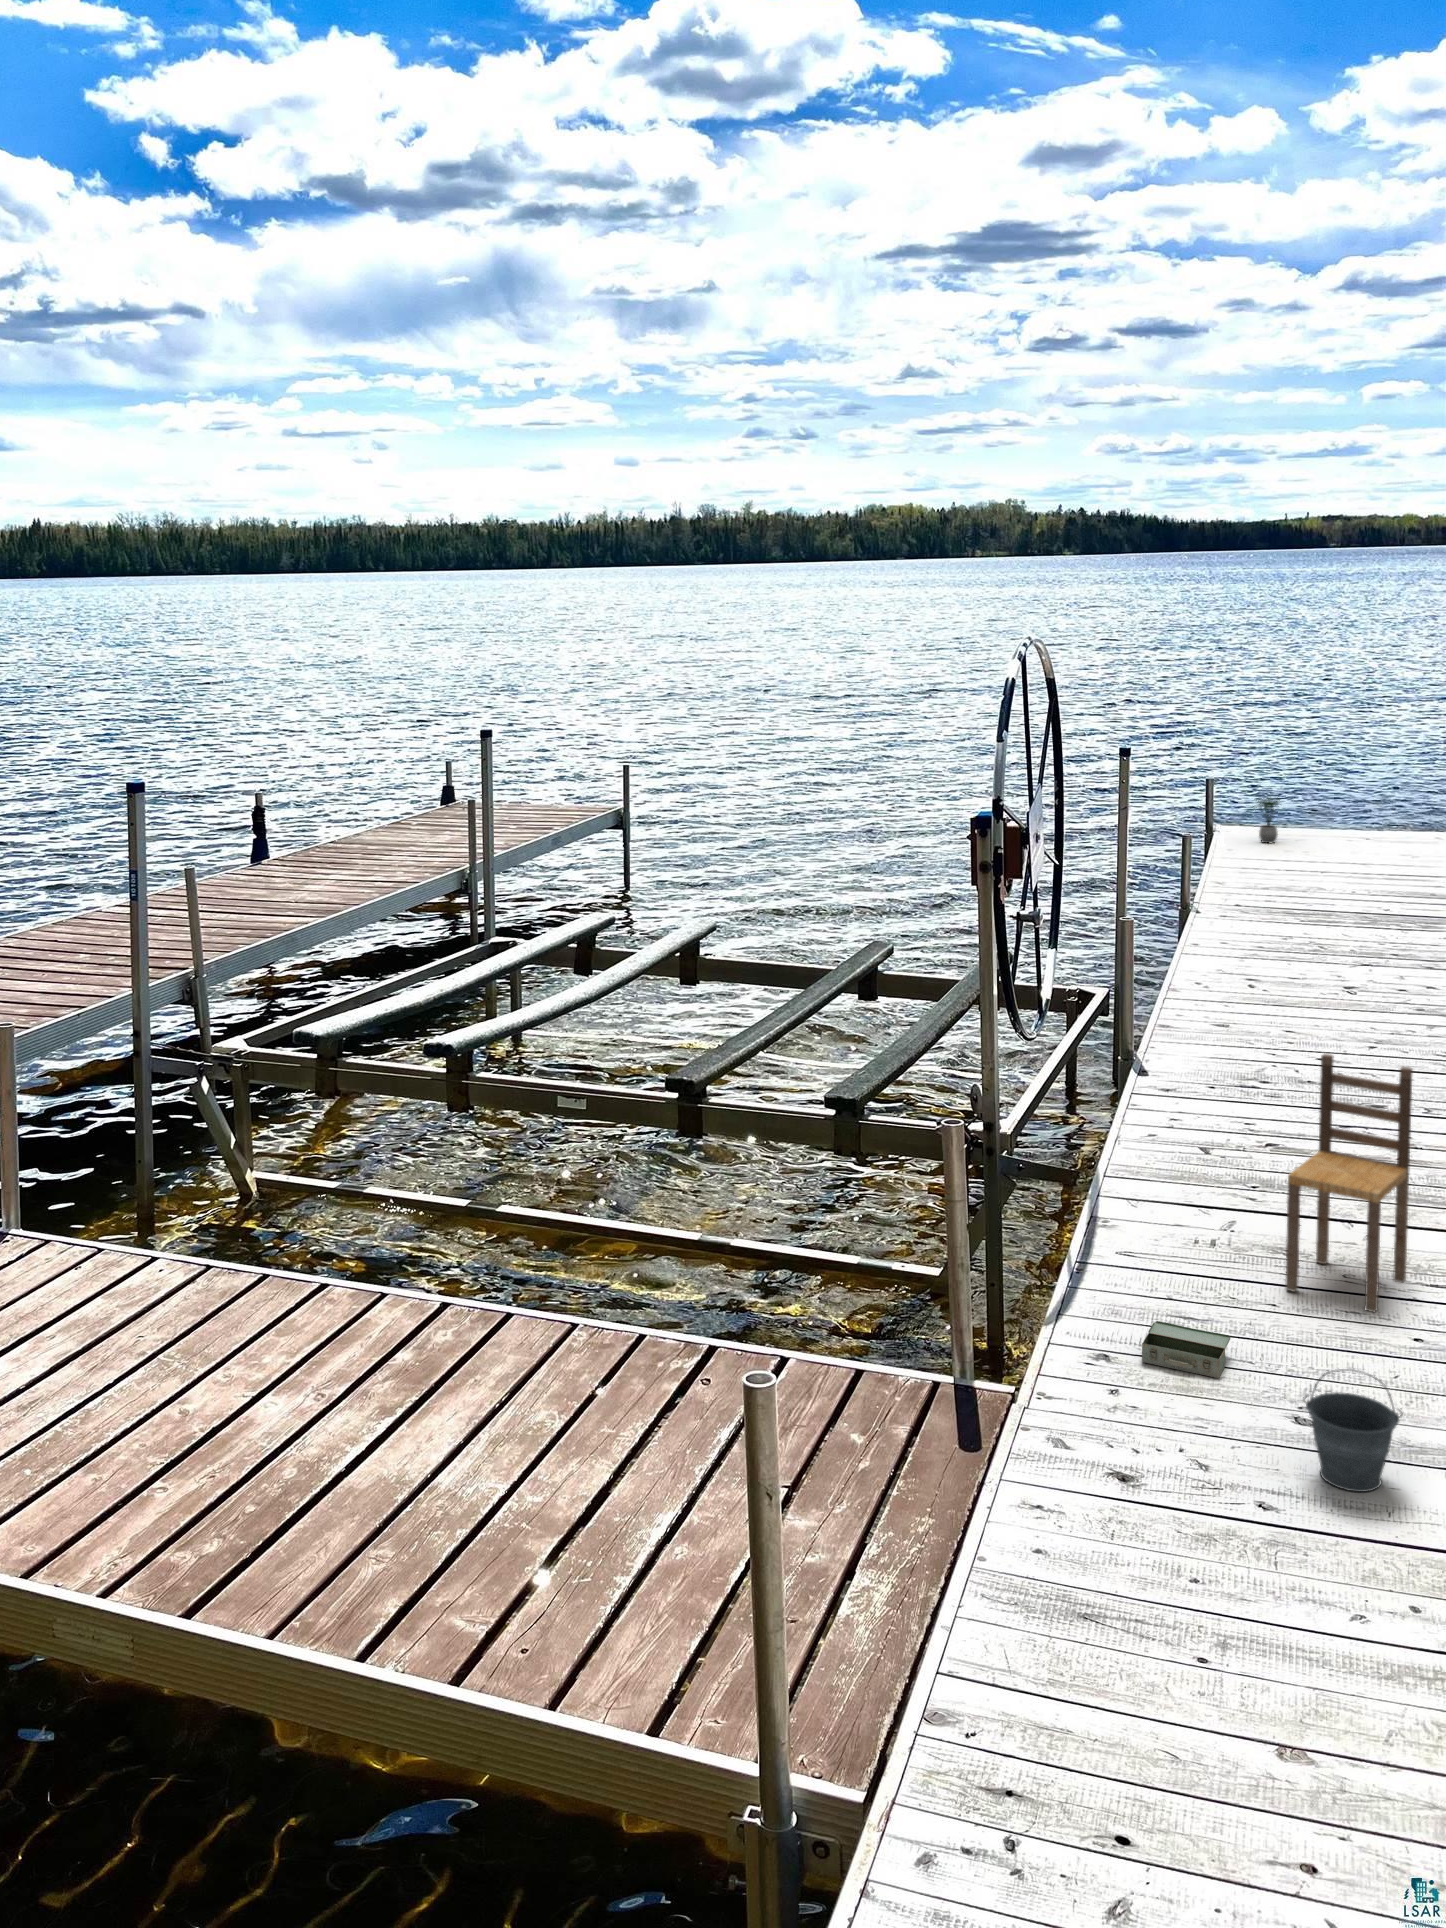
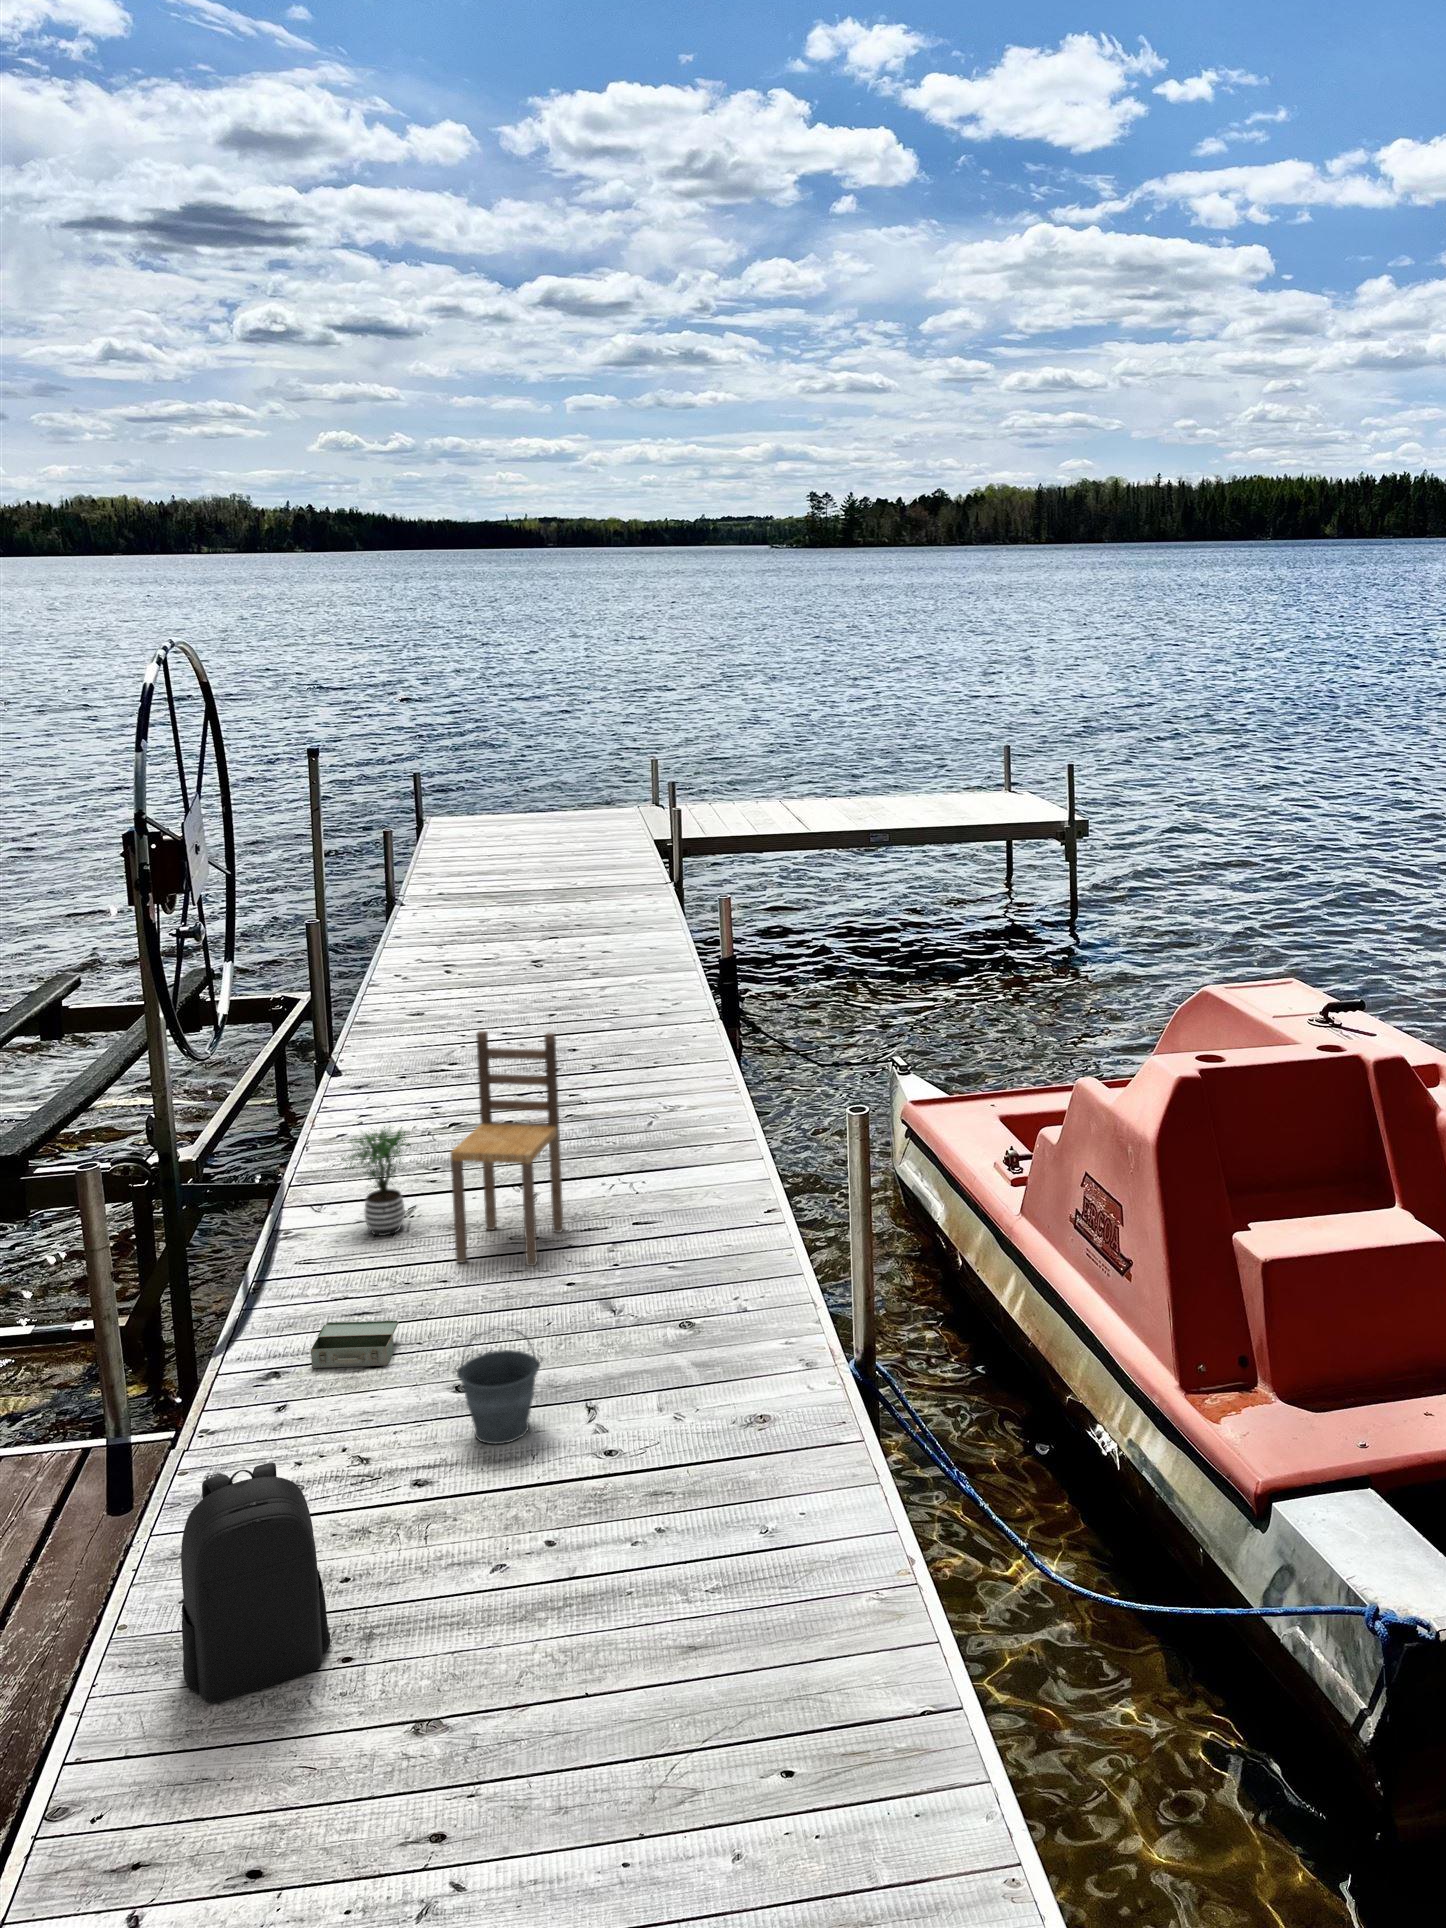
potted plant: present [1253,797,1280,843] -> present [341,1127,410,1236]
backpack: none [1043,1443,1184,1659] -> present [181,1463,331,1703]

